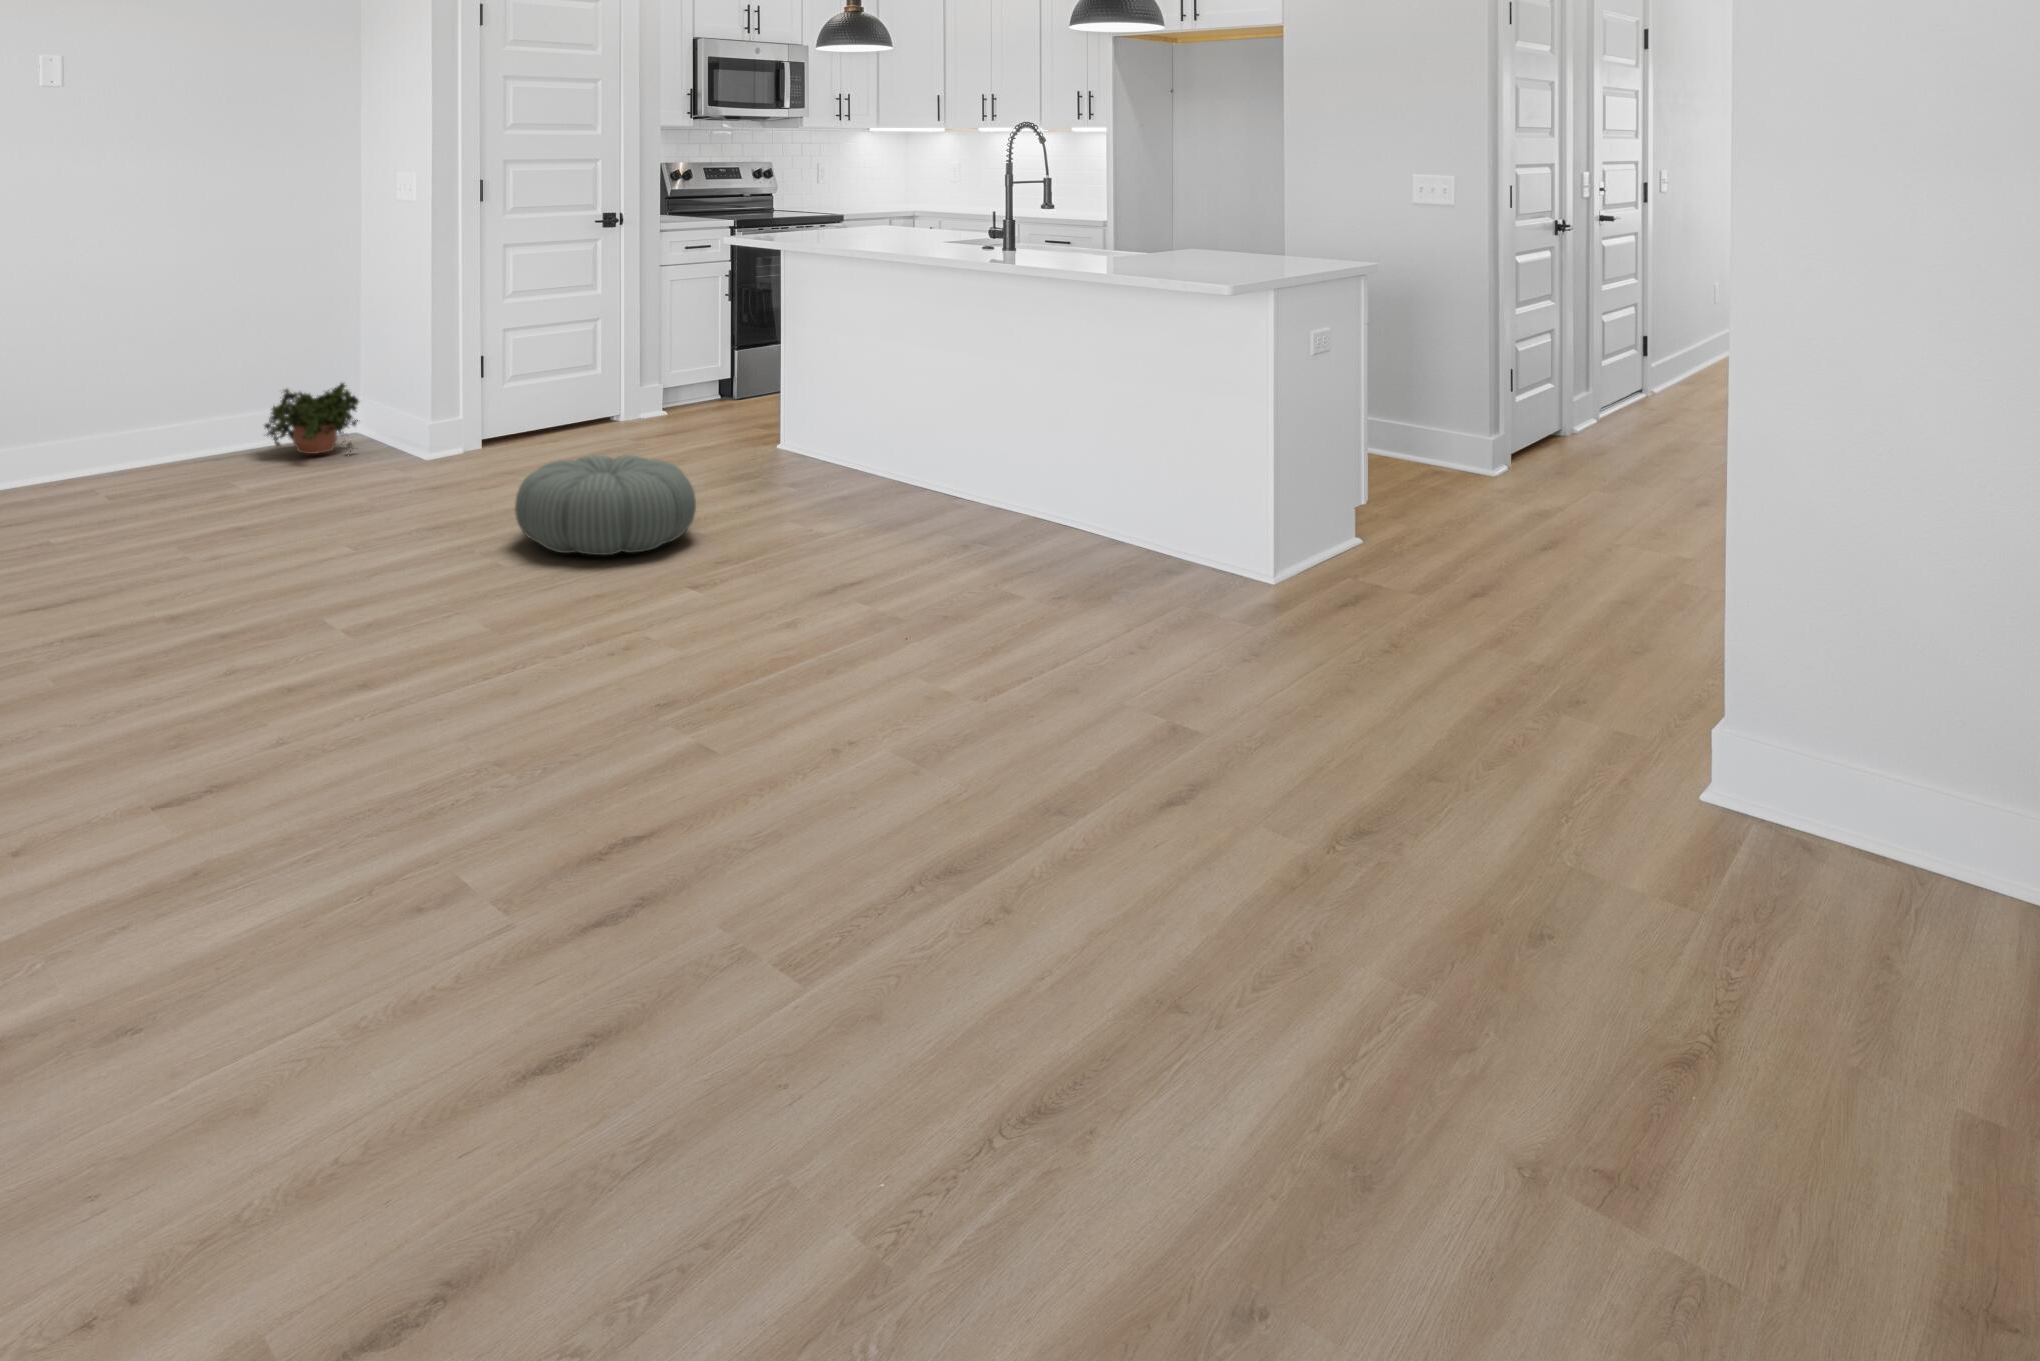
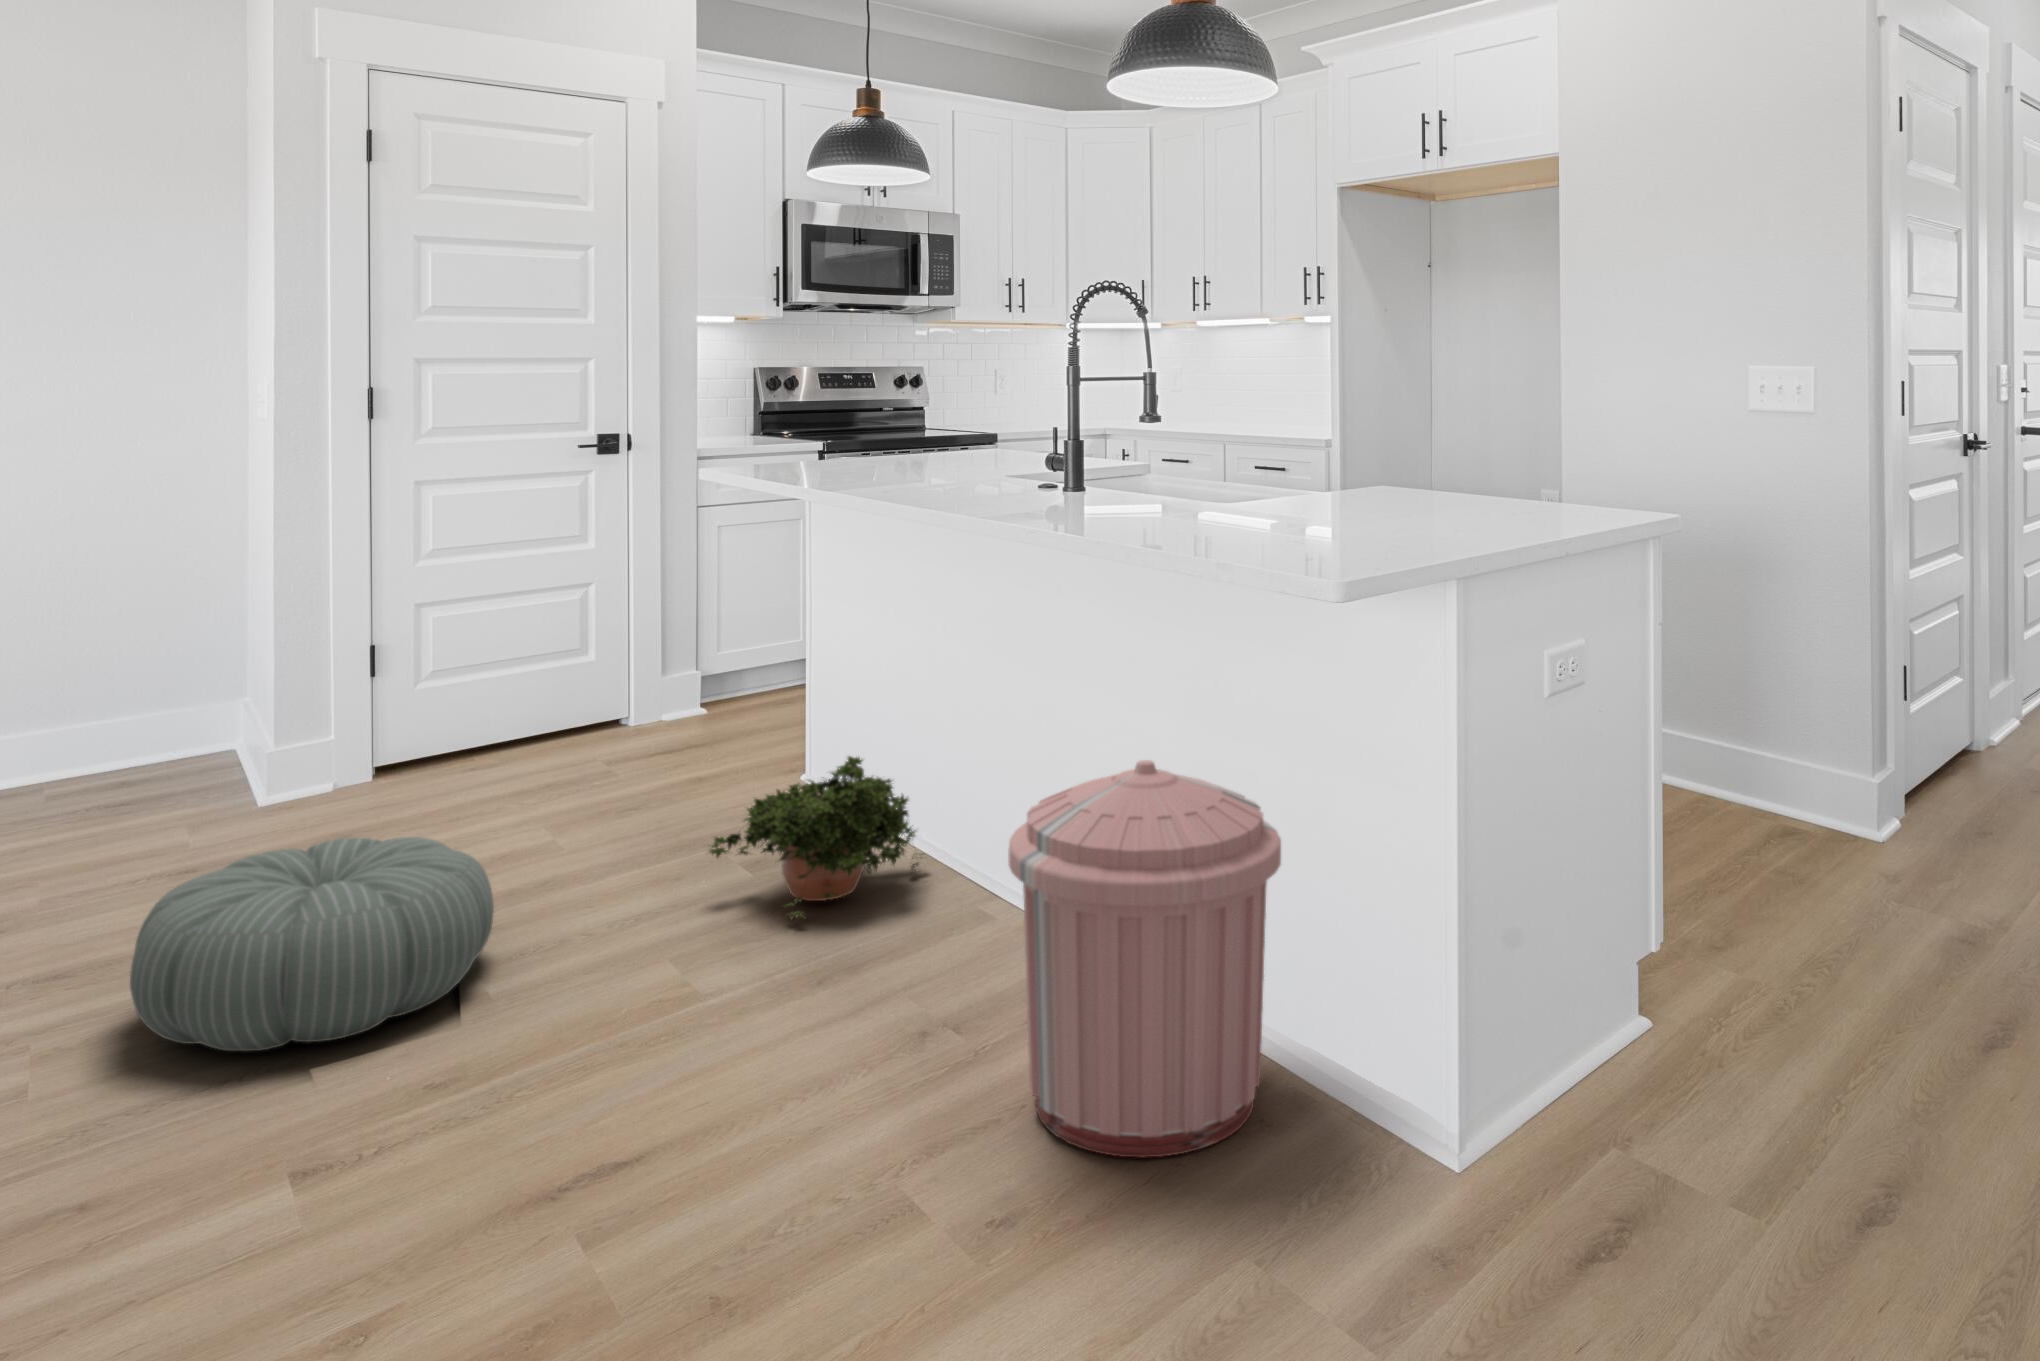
potted plant: present [264,383,359,454] -> present [709,756,923,919]
trash can: none [1035,395,1182,585] -> present [1008,760,1281,1157]

